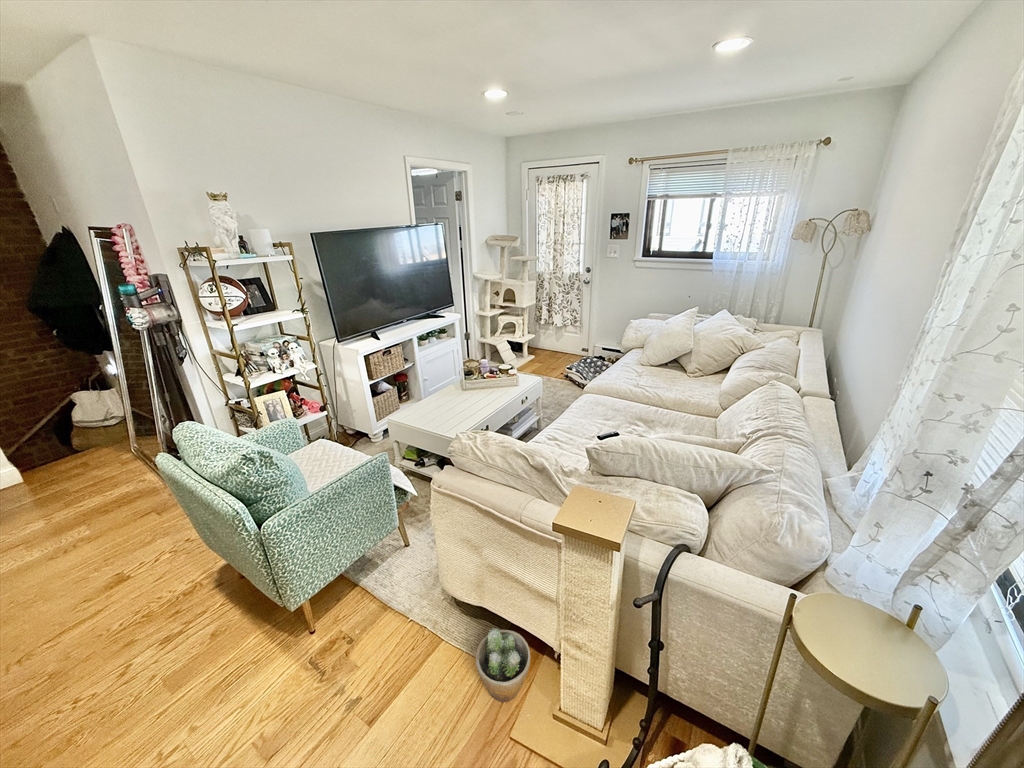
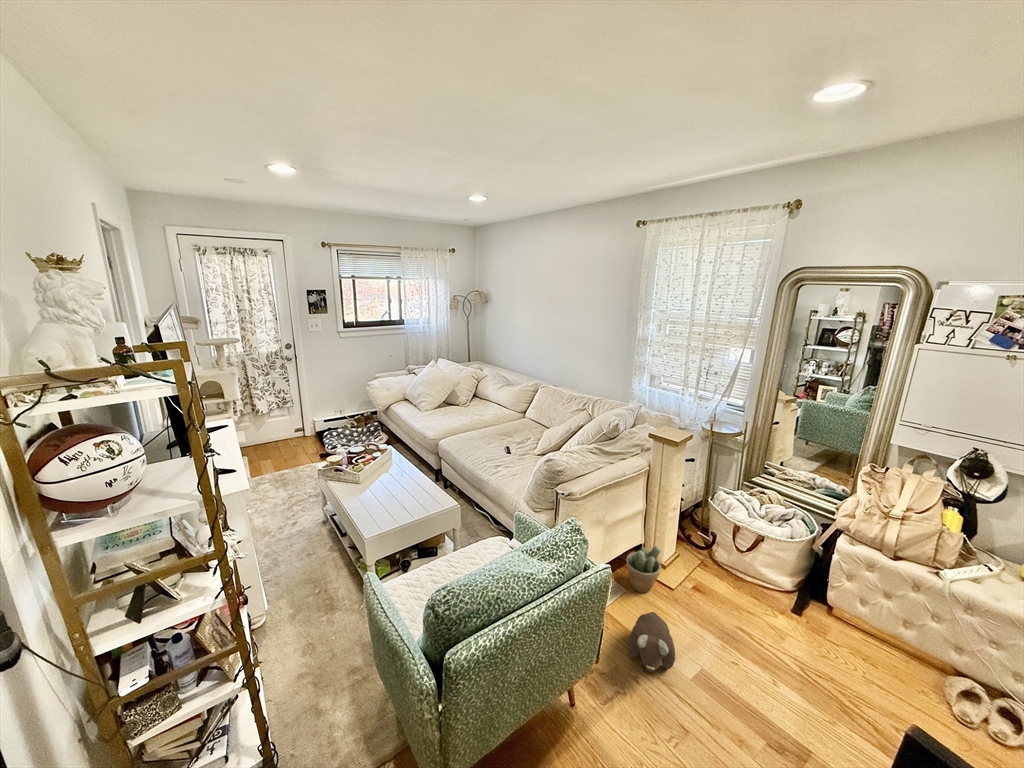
plush toy: none [315,650,414,736] -> present [628,612,675,672]

